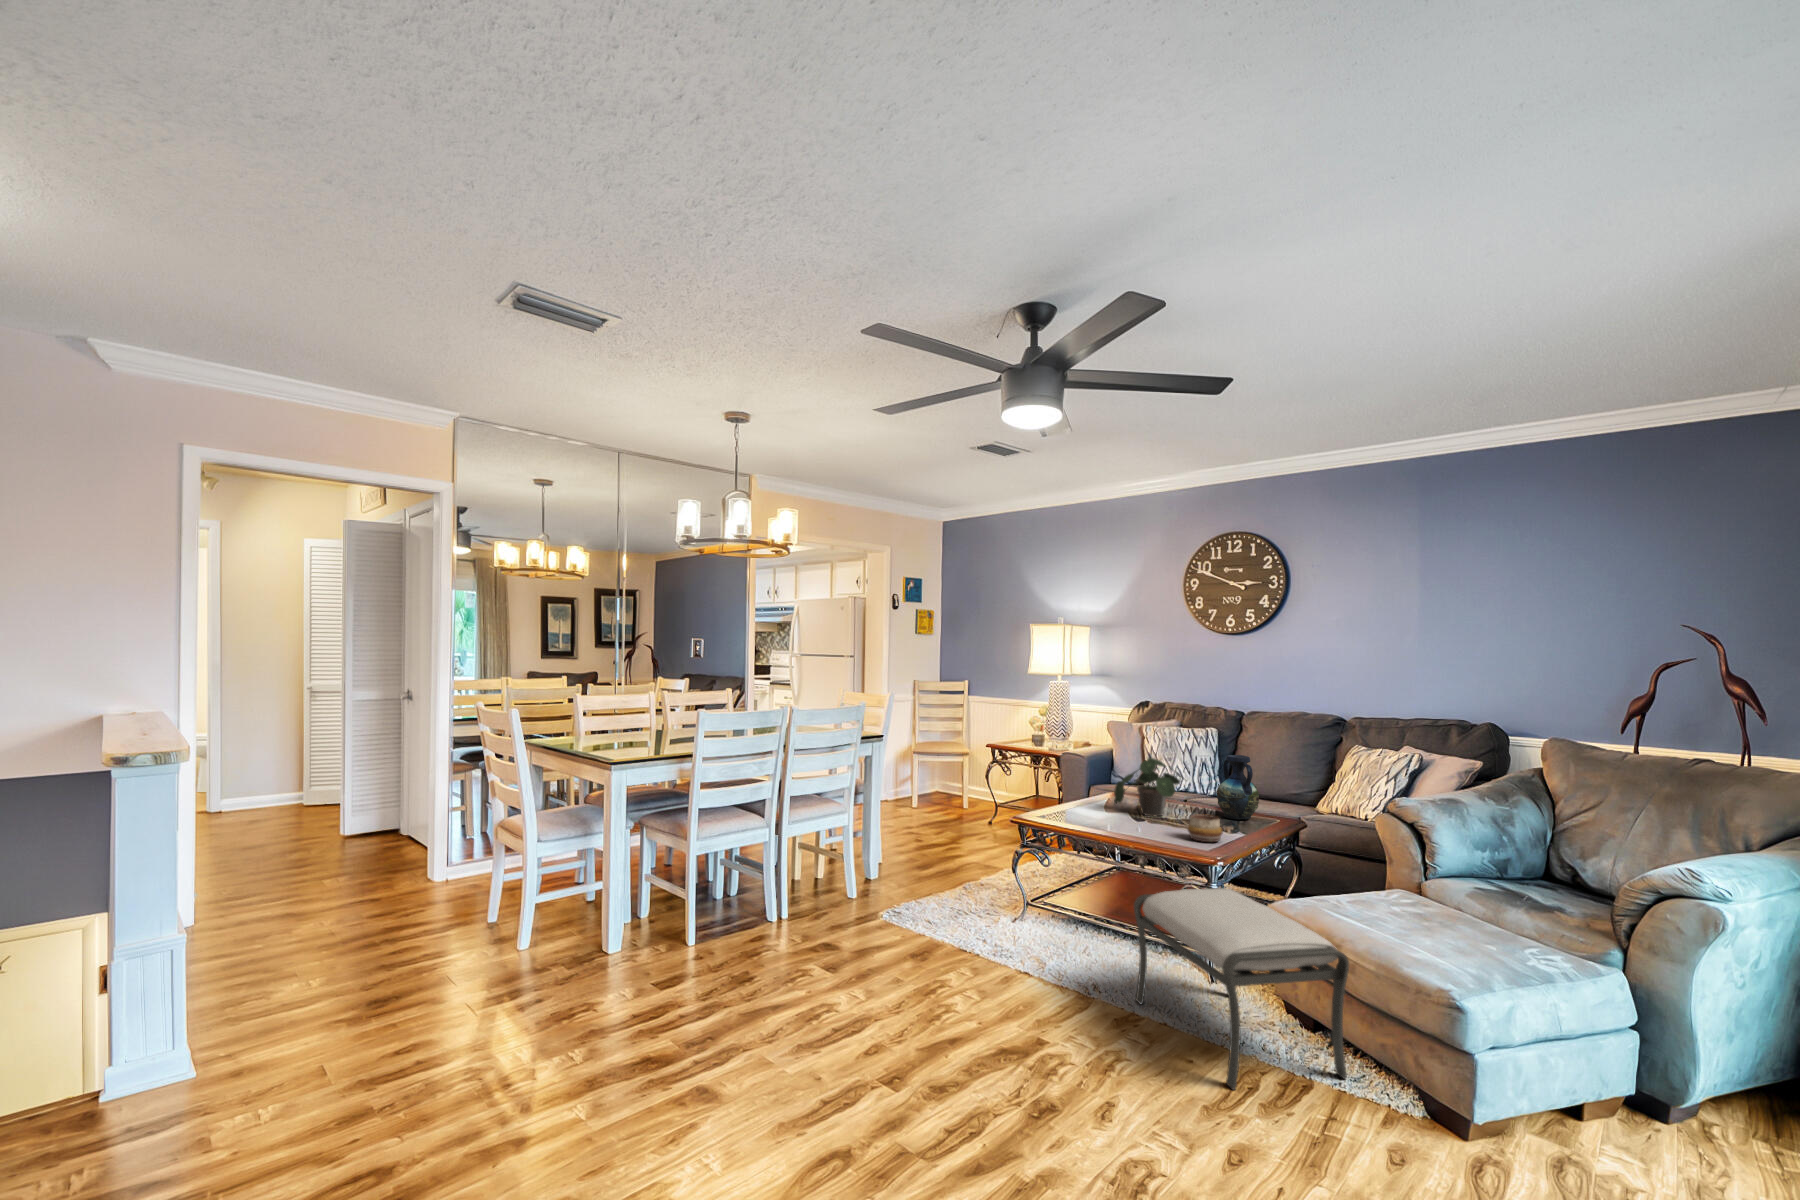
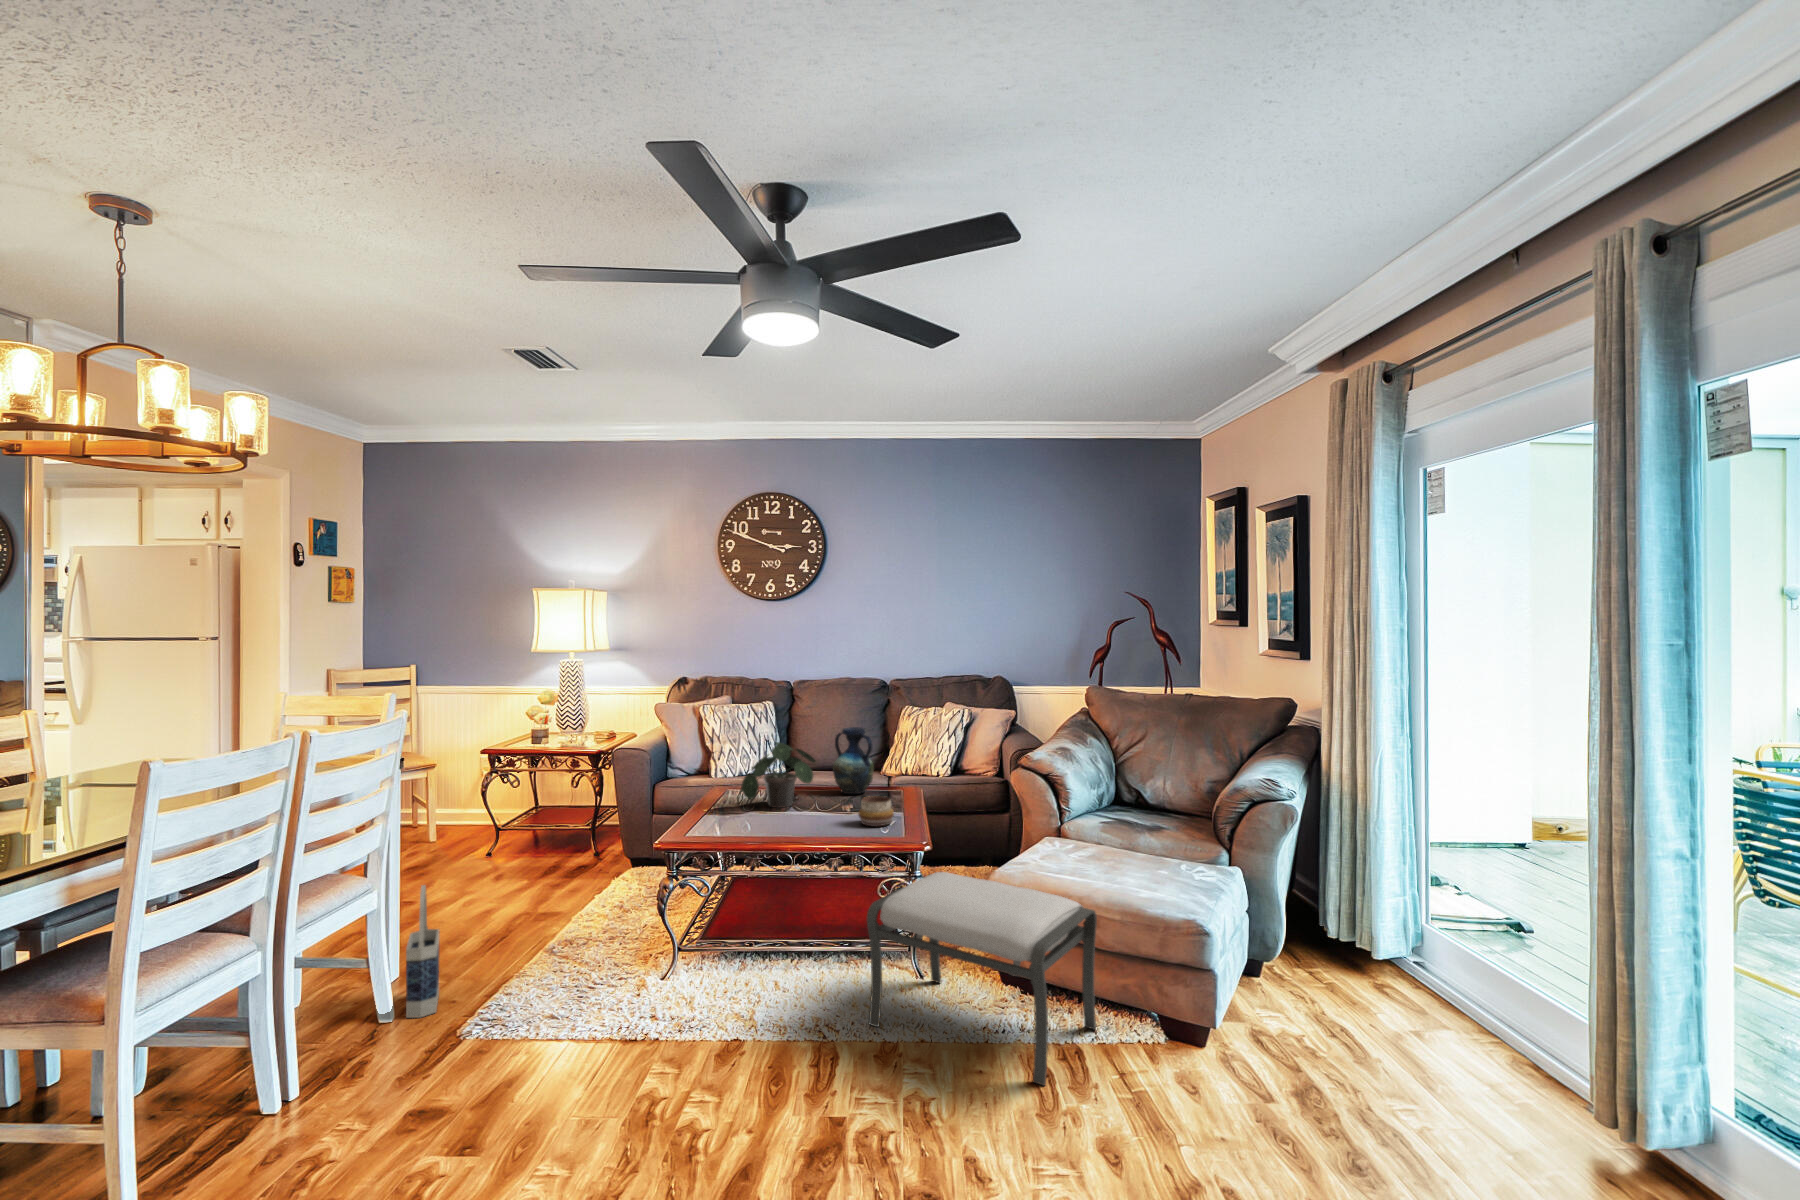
bag: none [863,817,890,903] -> present [406,885,439,1018]

